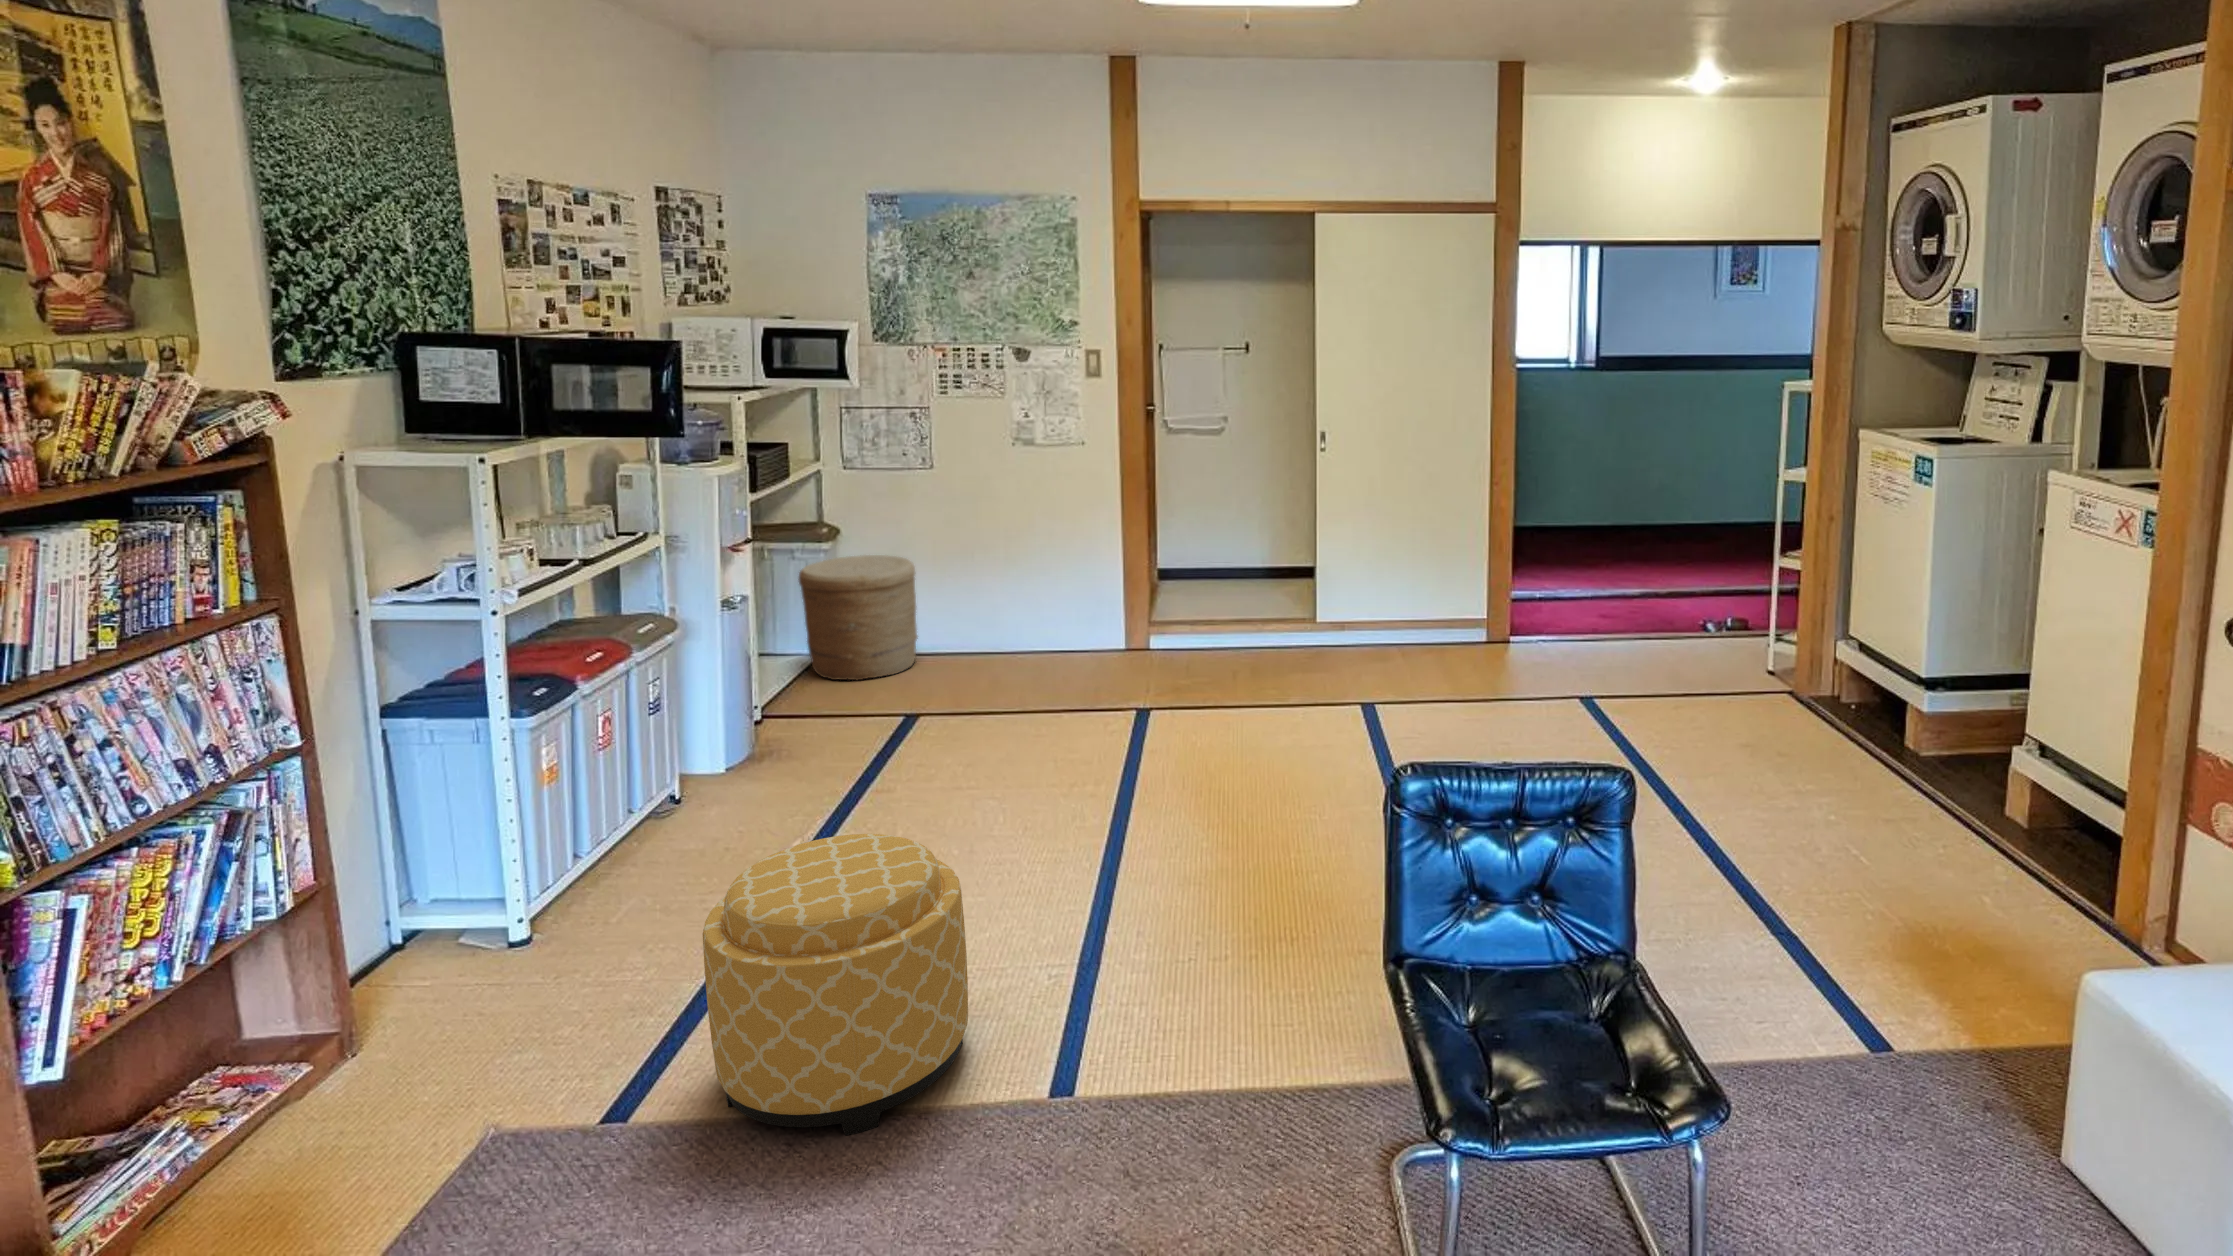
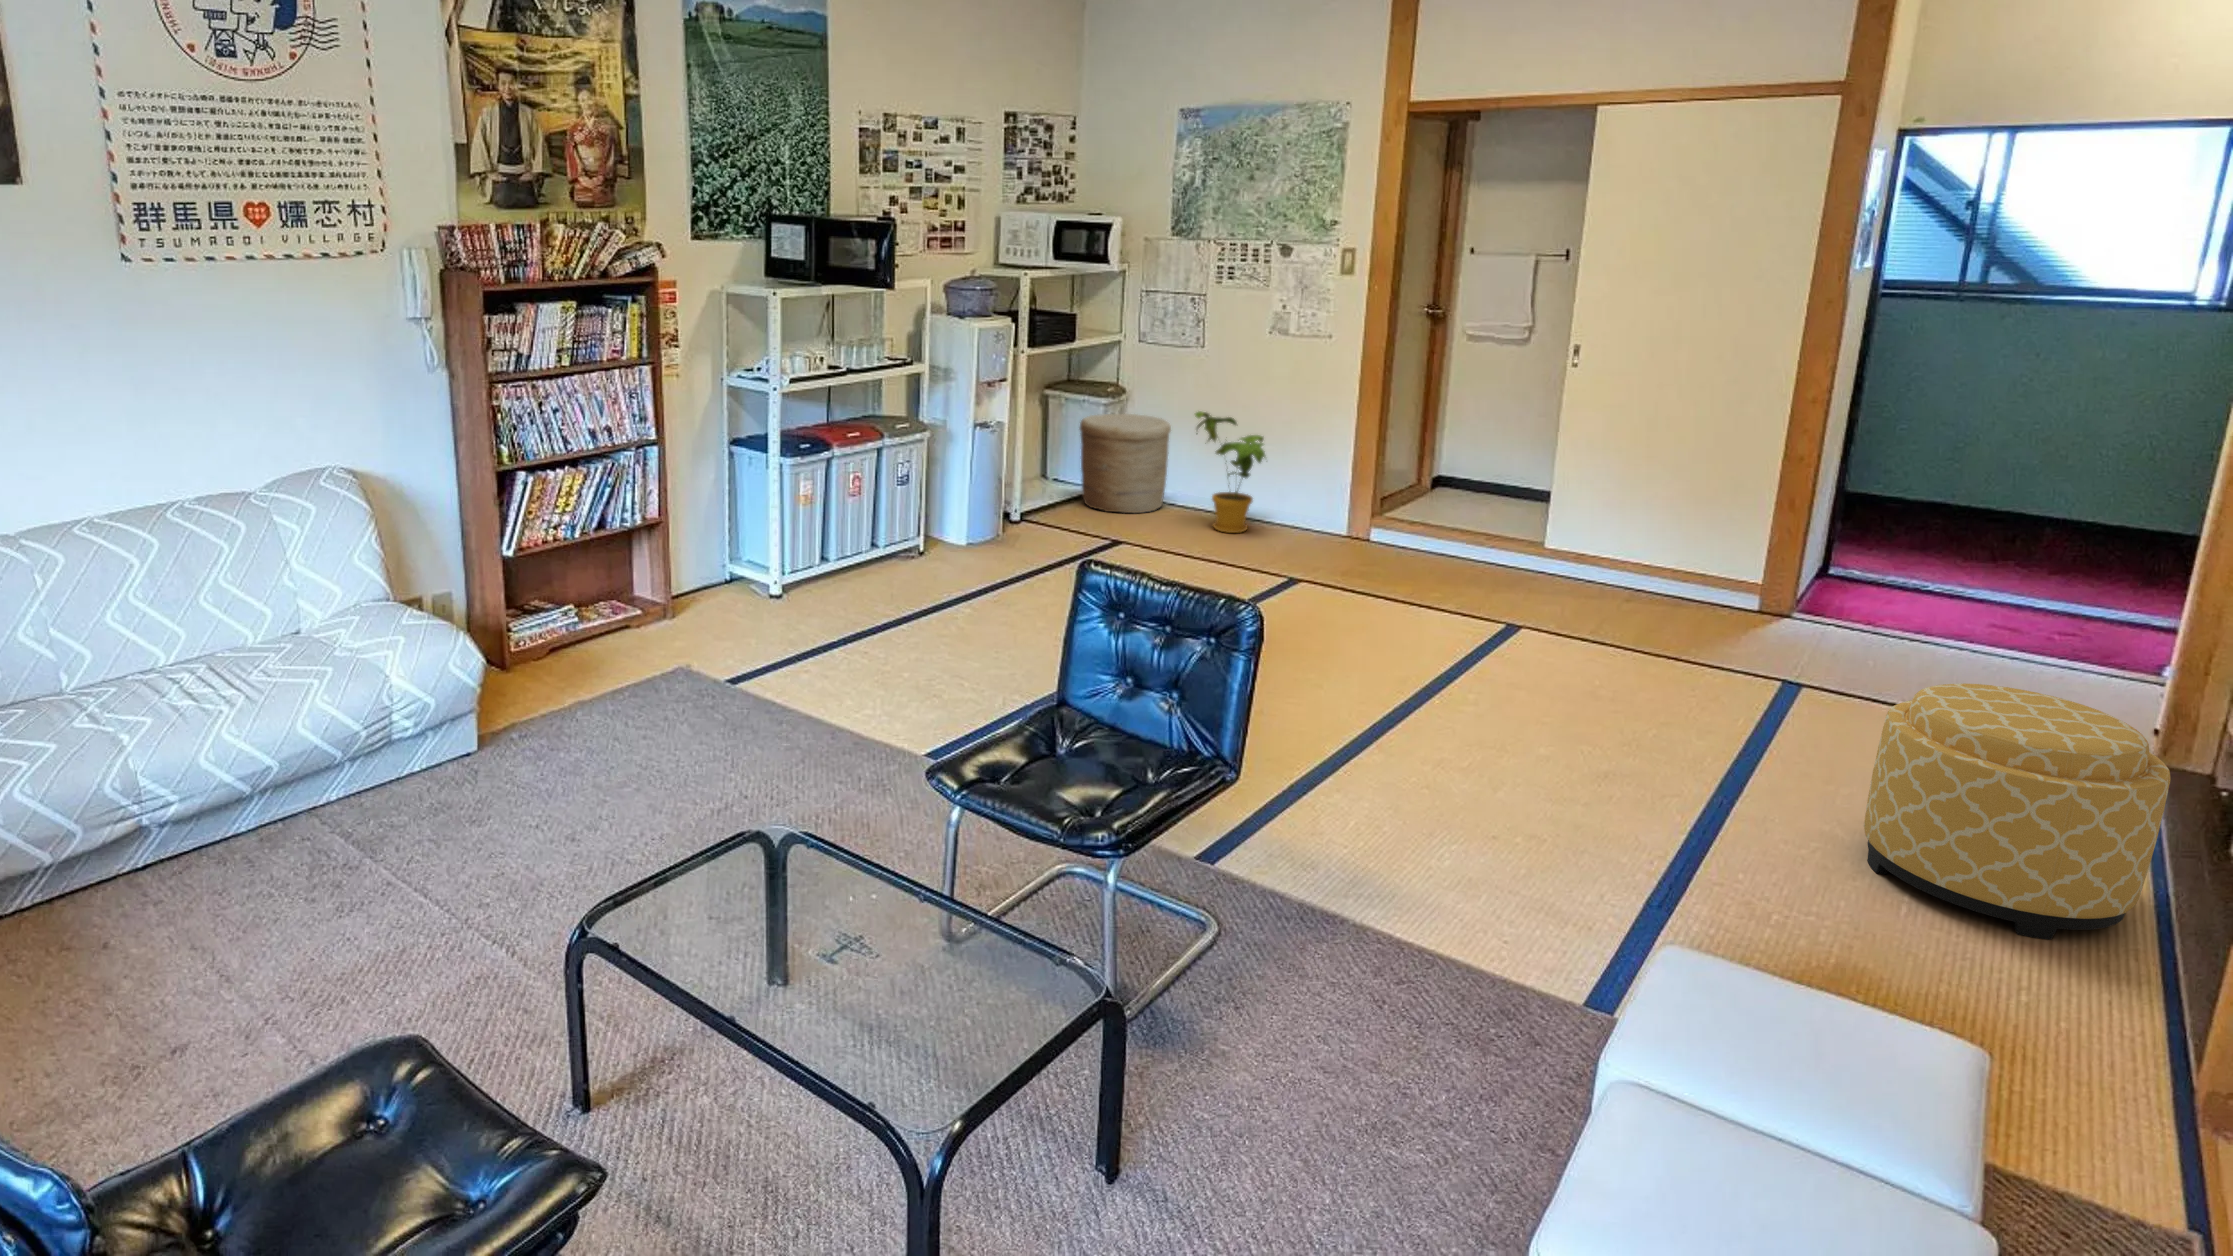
house plant: none [967,541,1056,673] -> present [1195,411,1265,533]
ottoman: present [703,834,968,1135] -> present [1864,683,2171,940]

